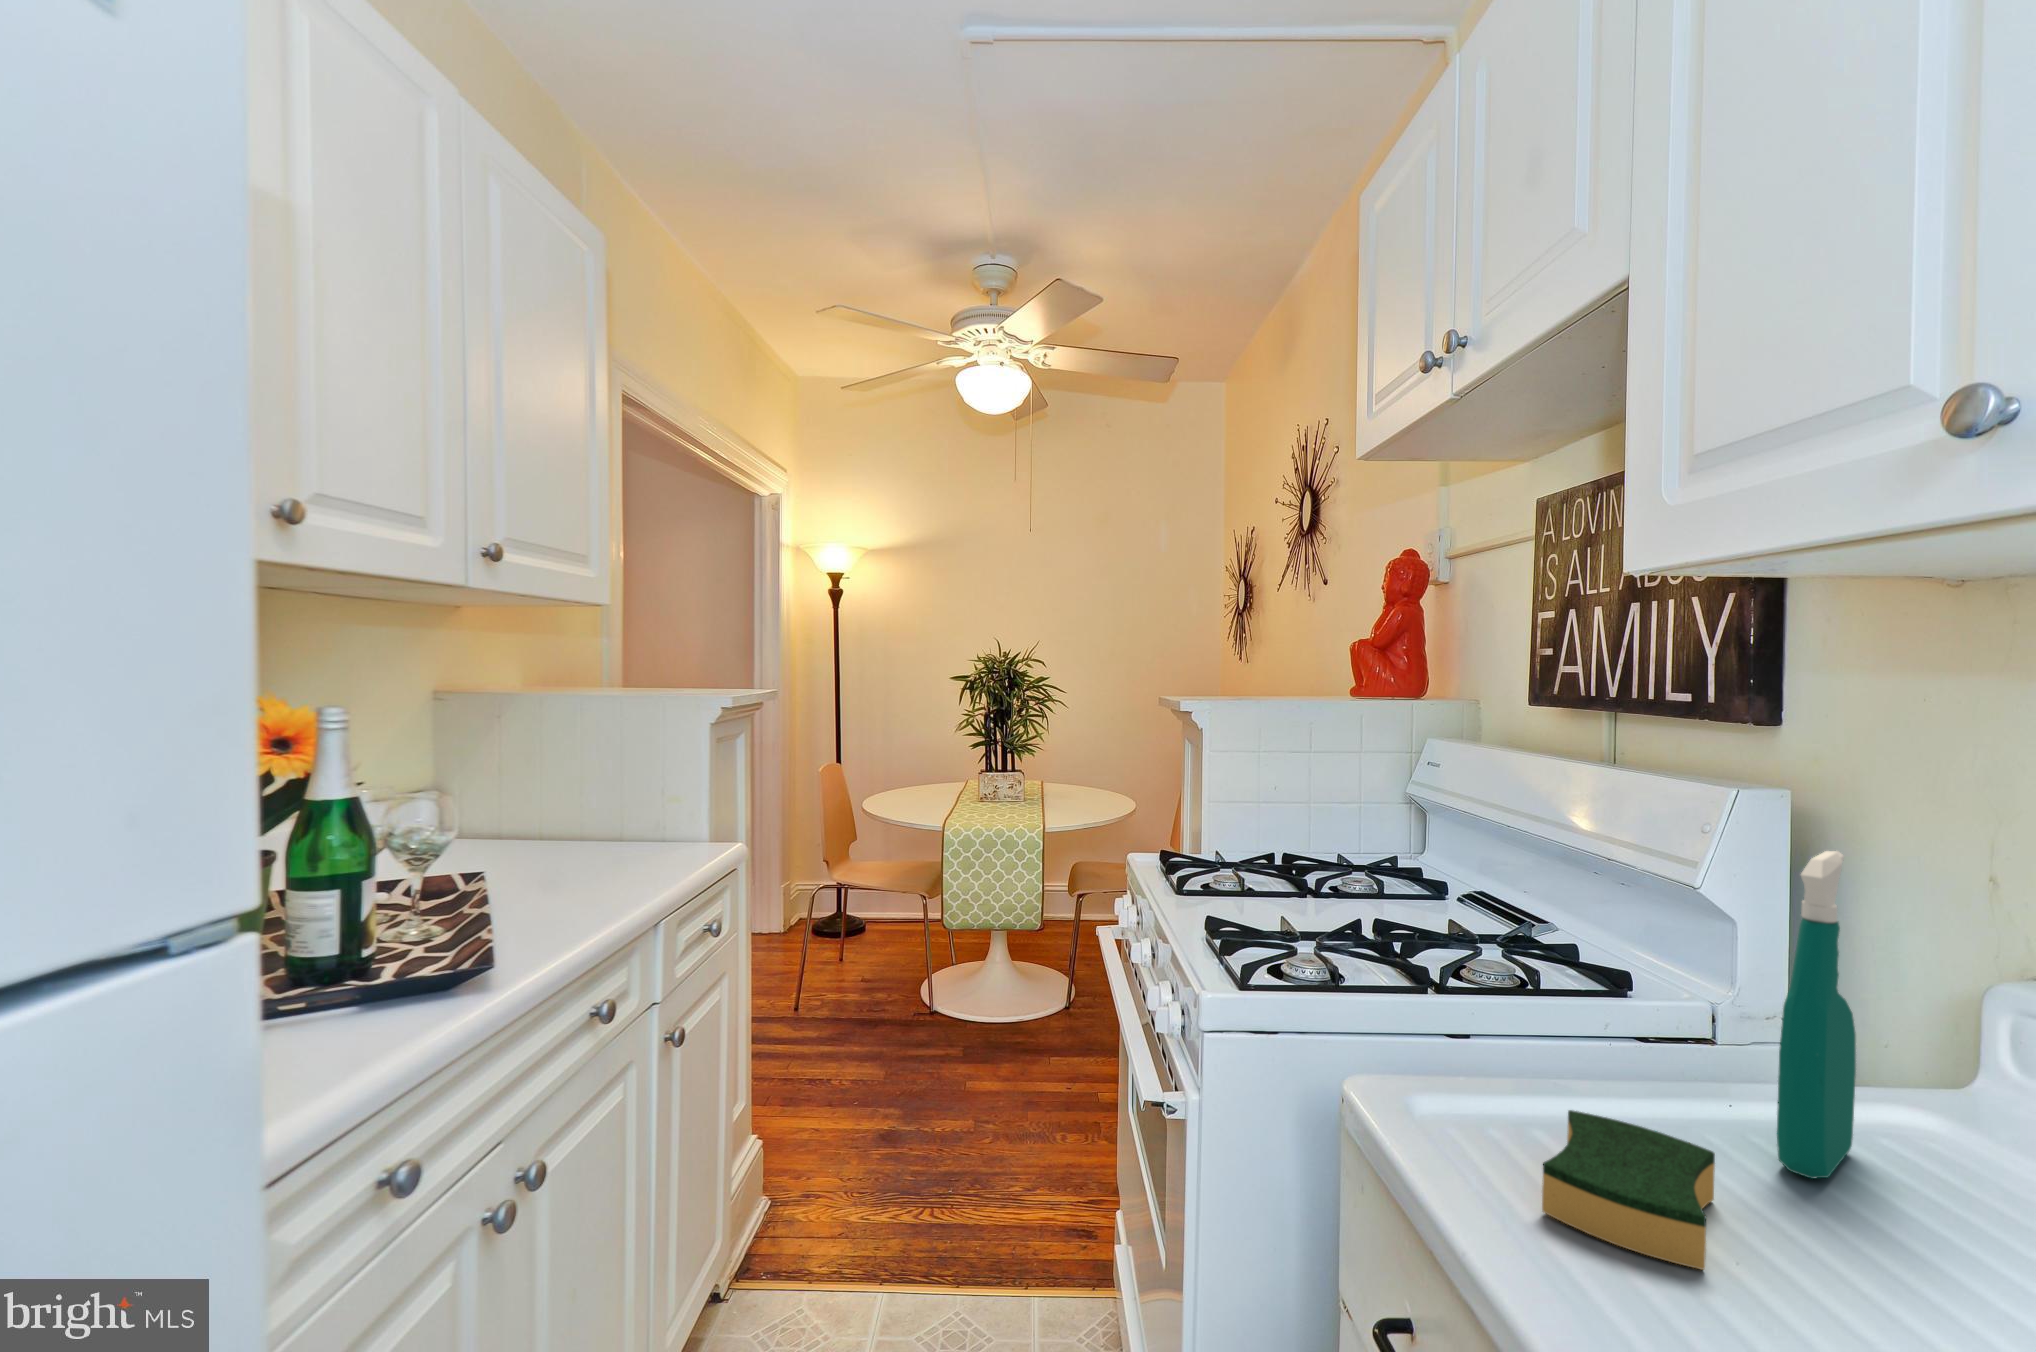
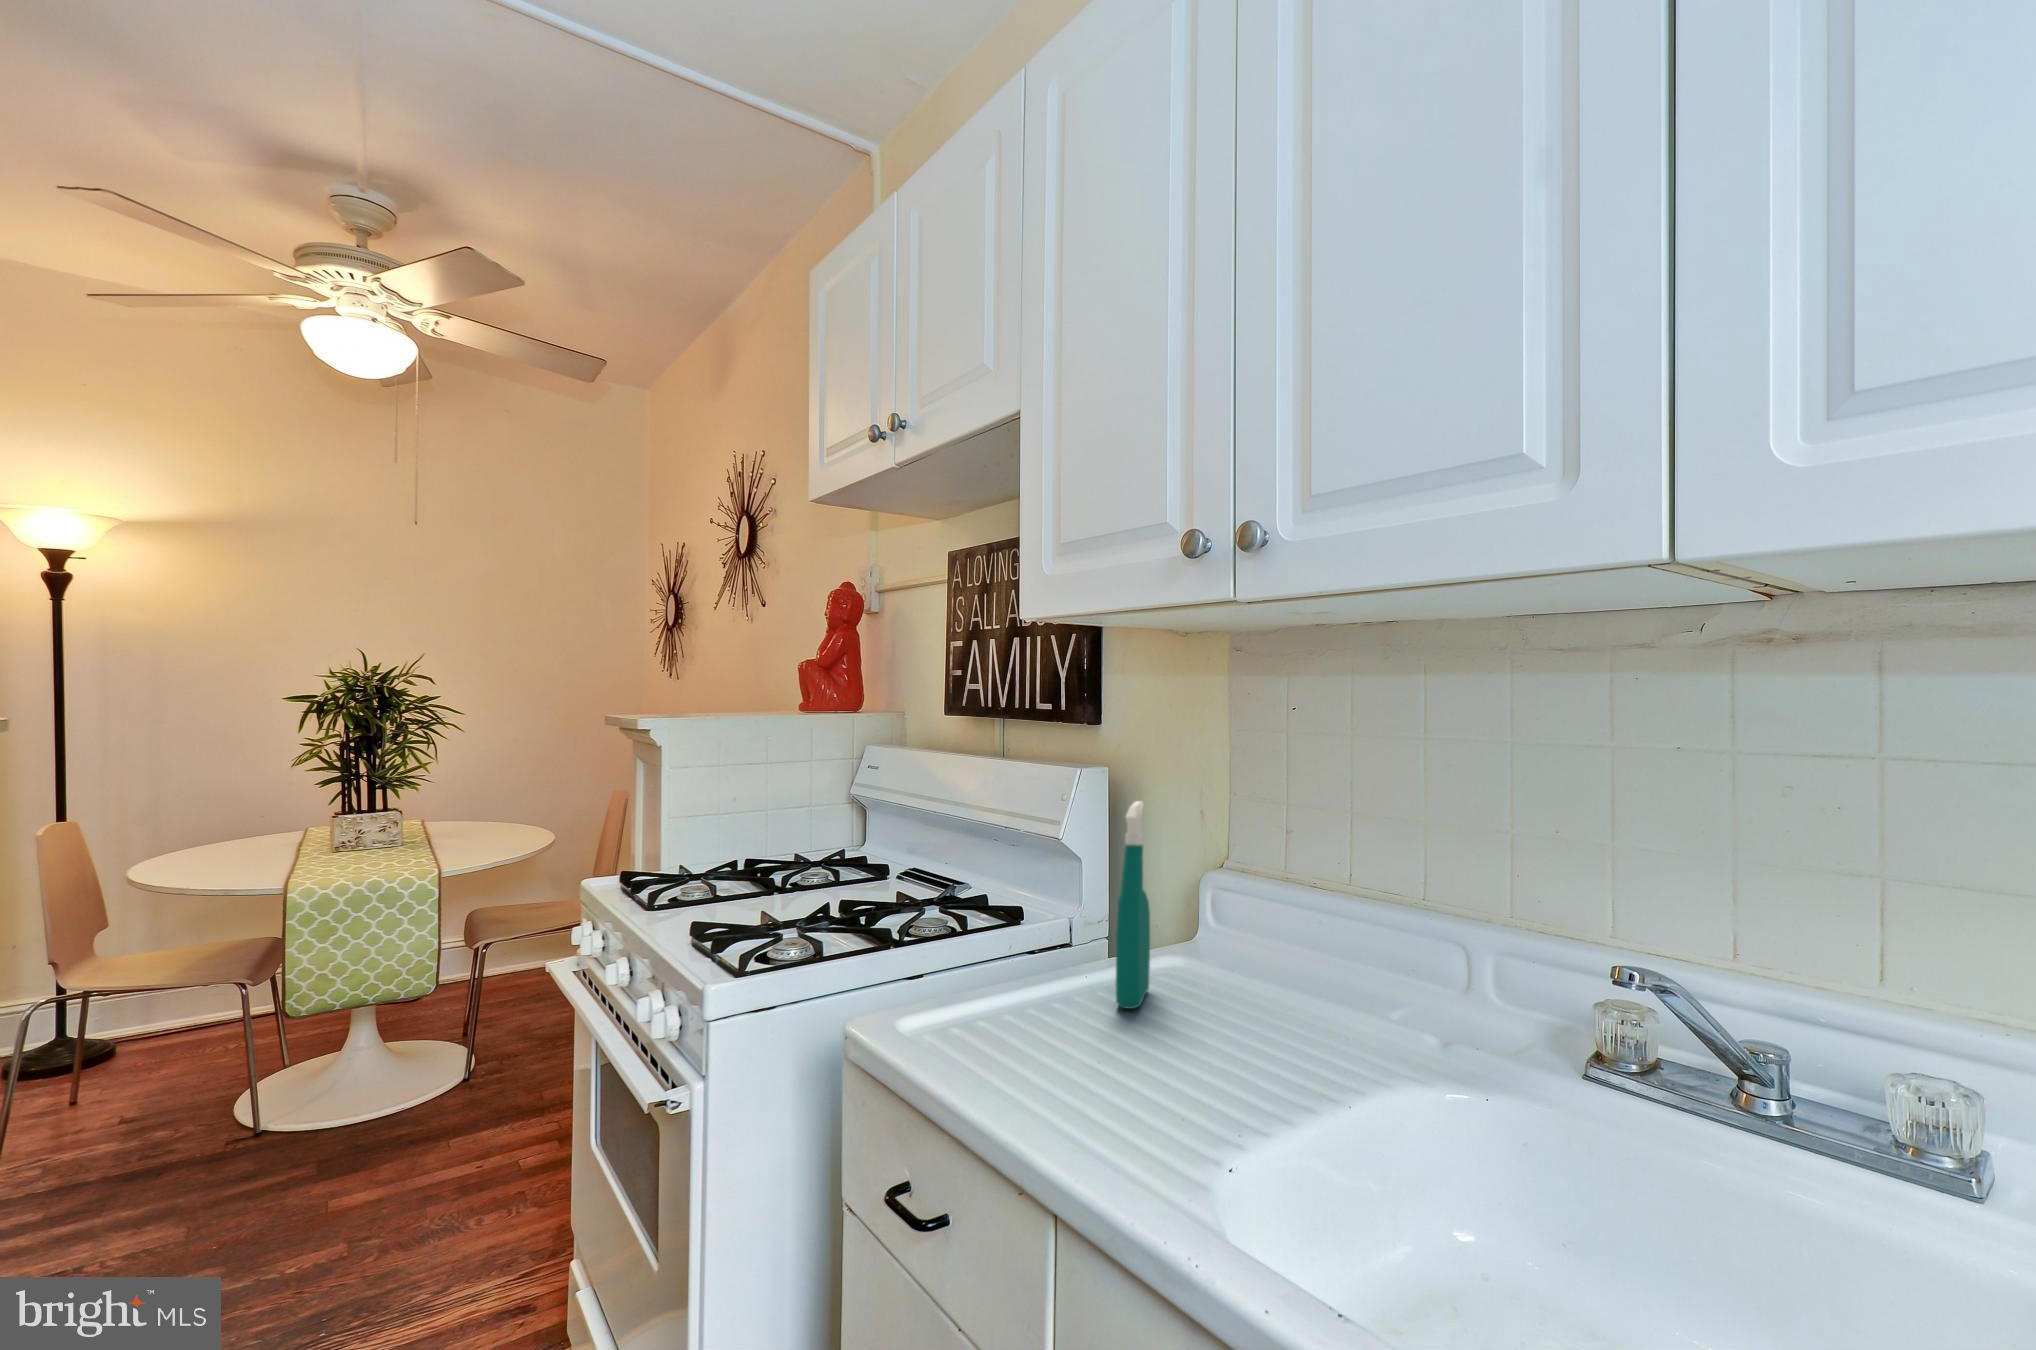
sponge: present [1542,1110,1715,1270] -> none [998,999,1090,1075]

